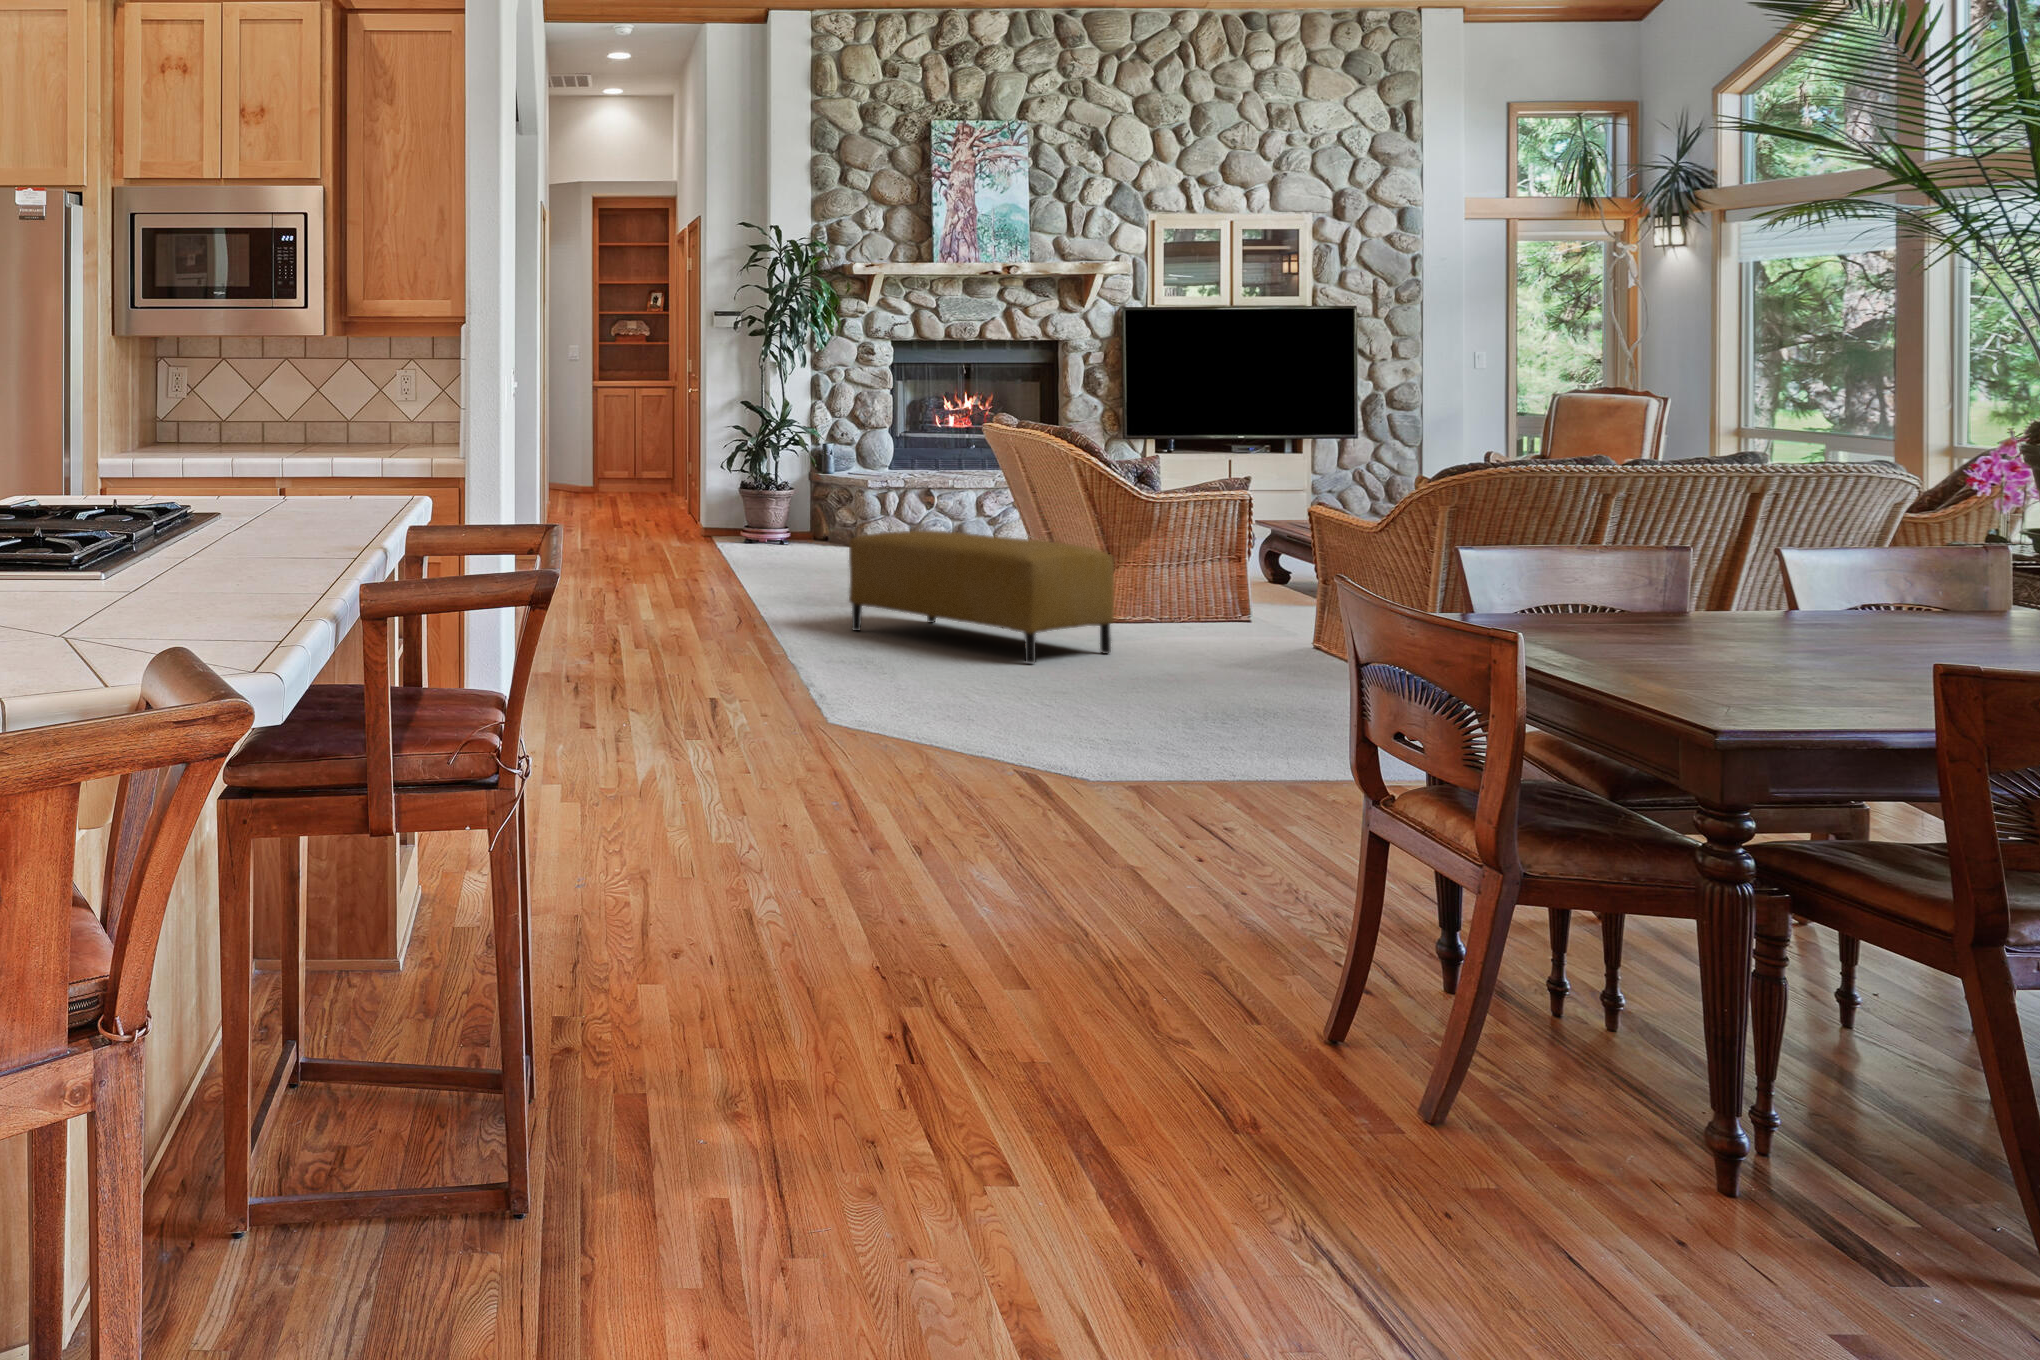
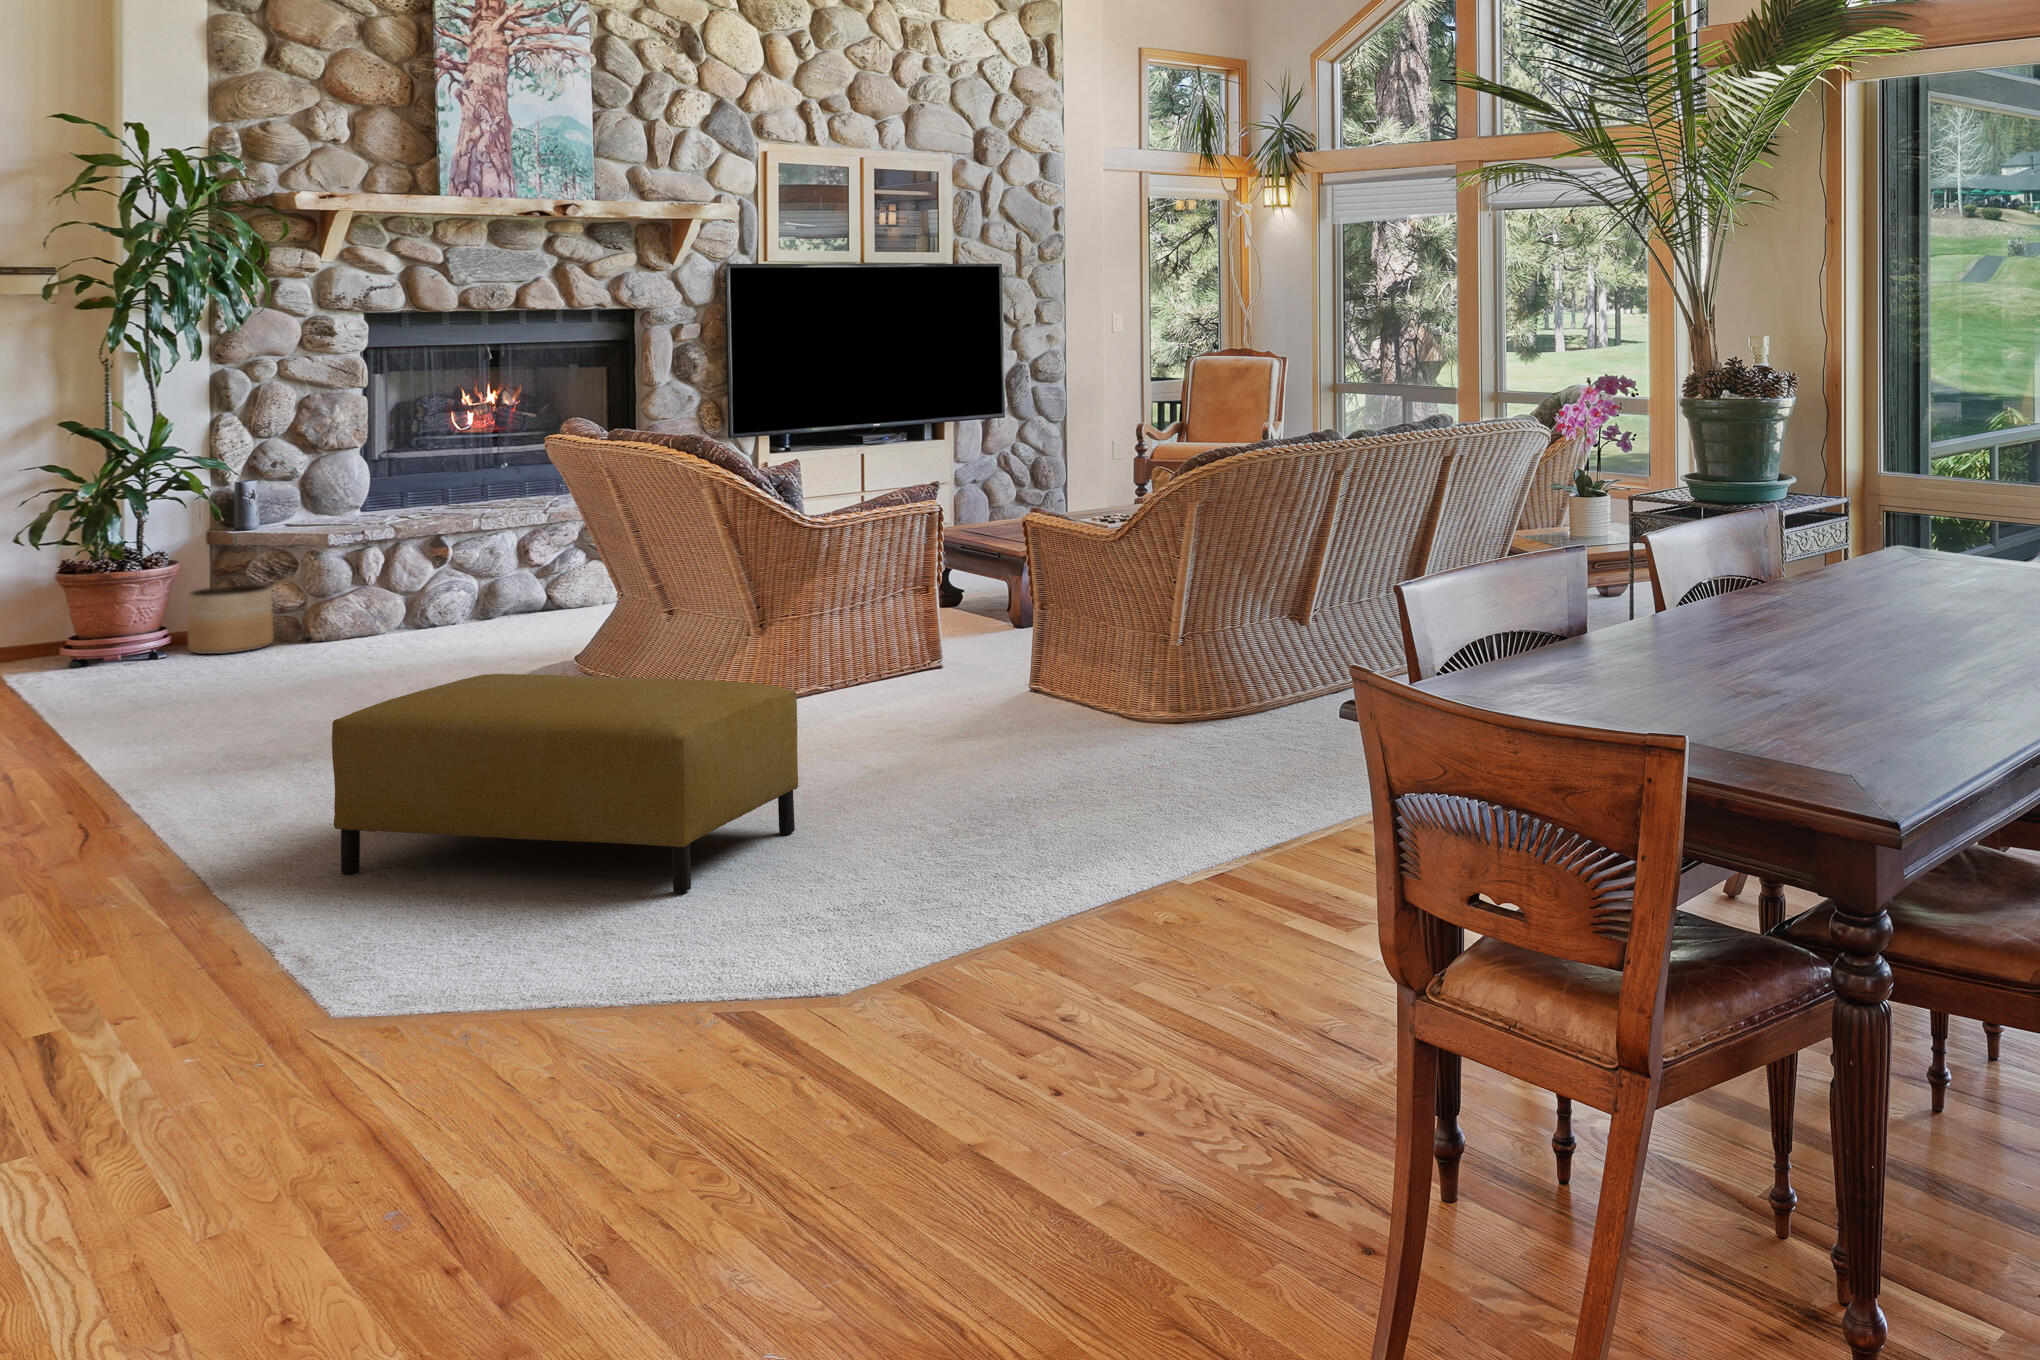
planter: none [792,509,835,549] -> present [187,584,273,654]

